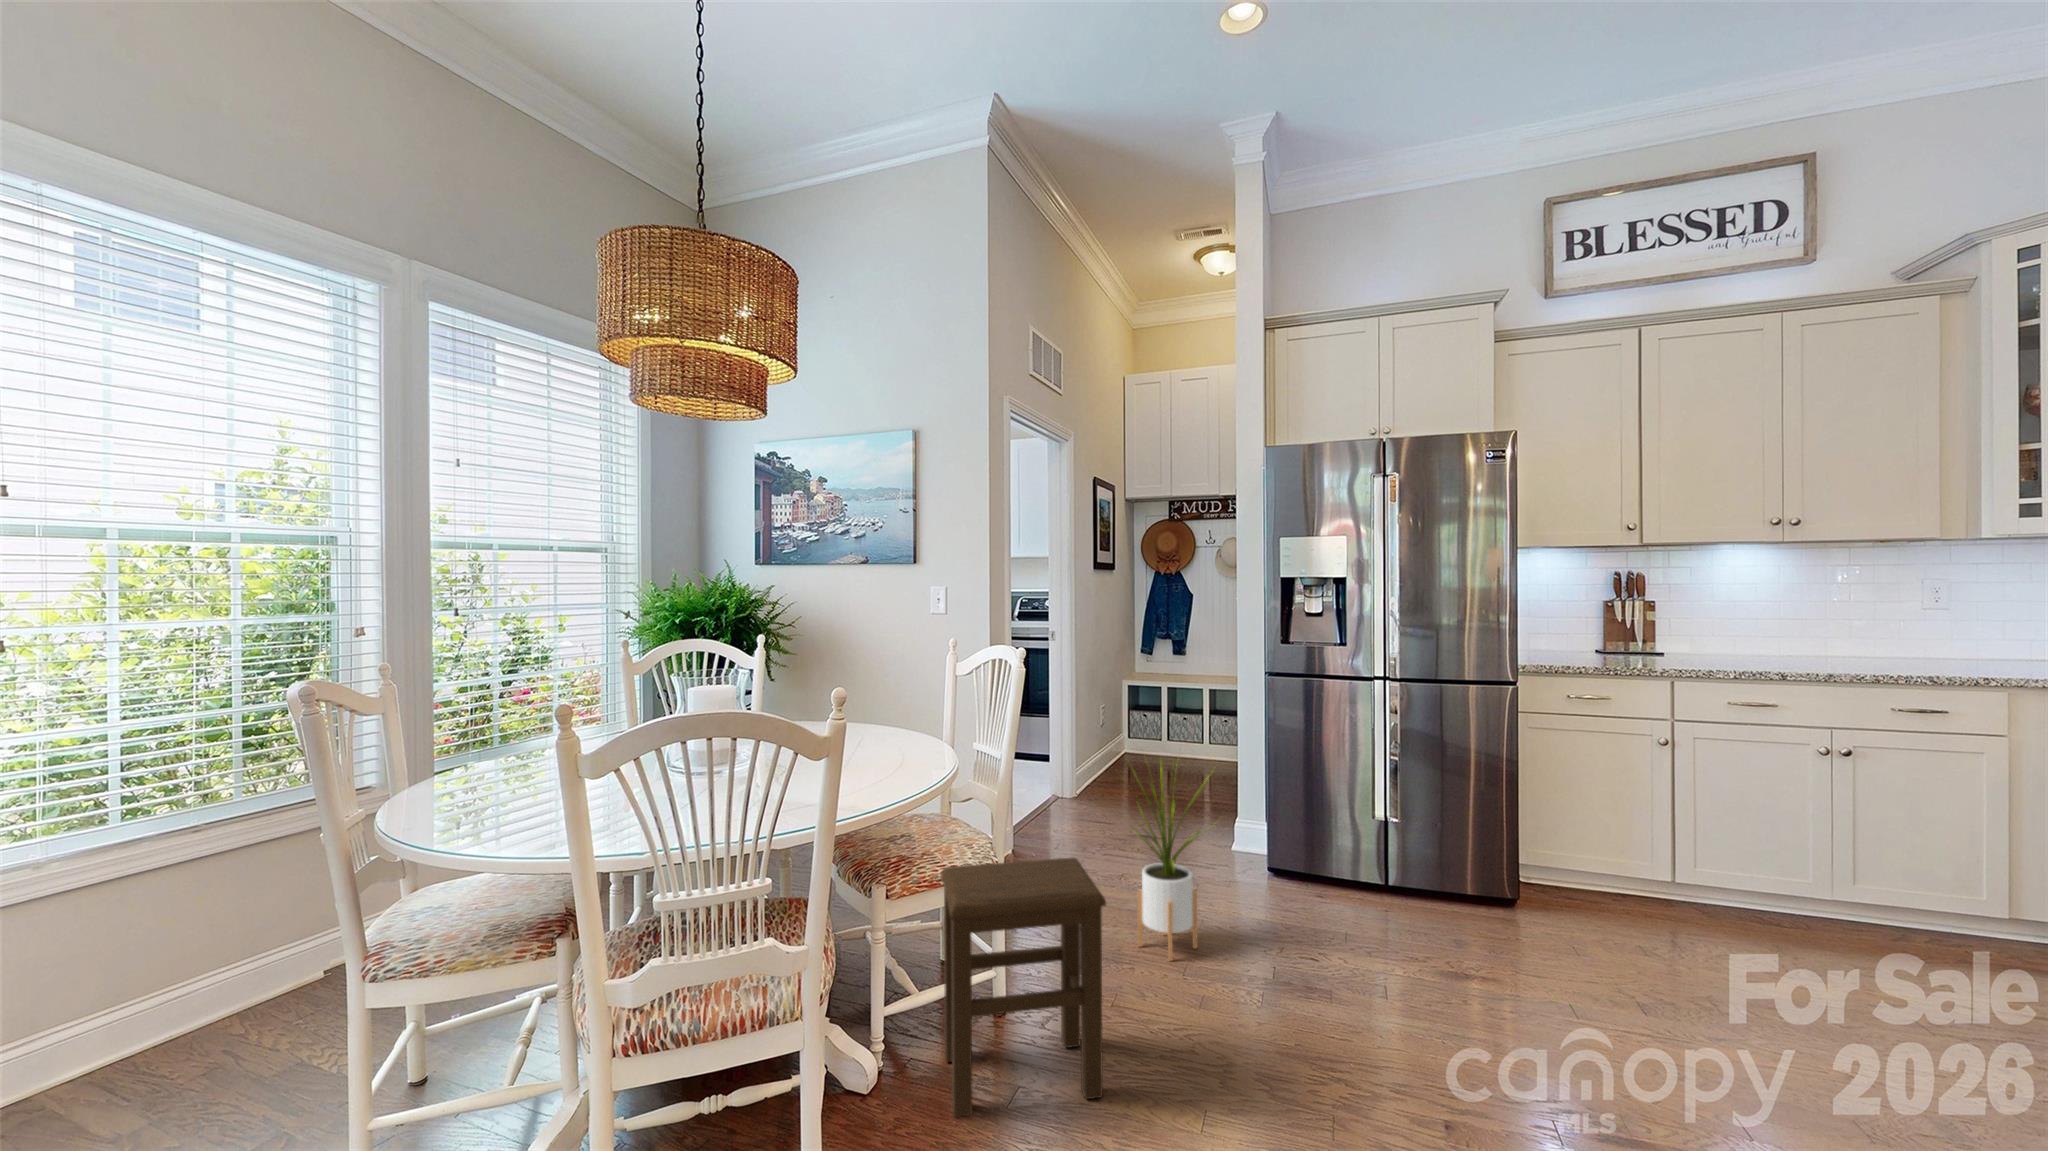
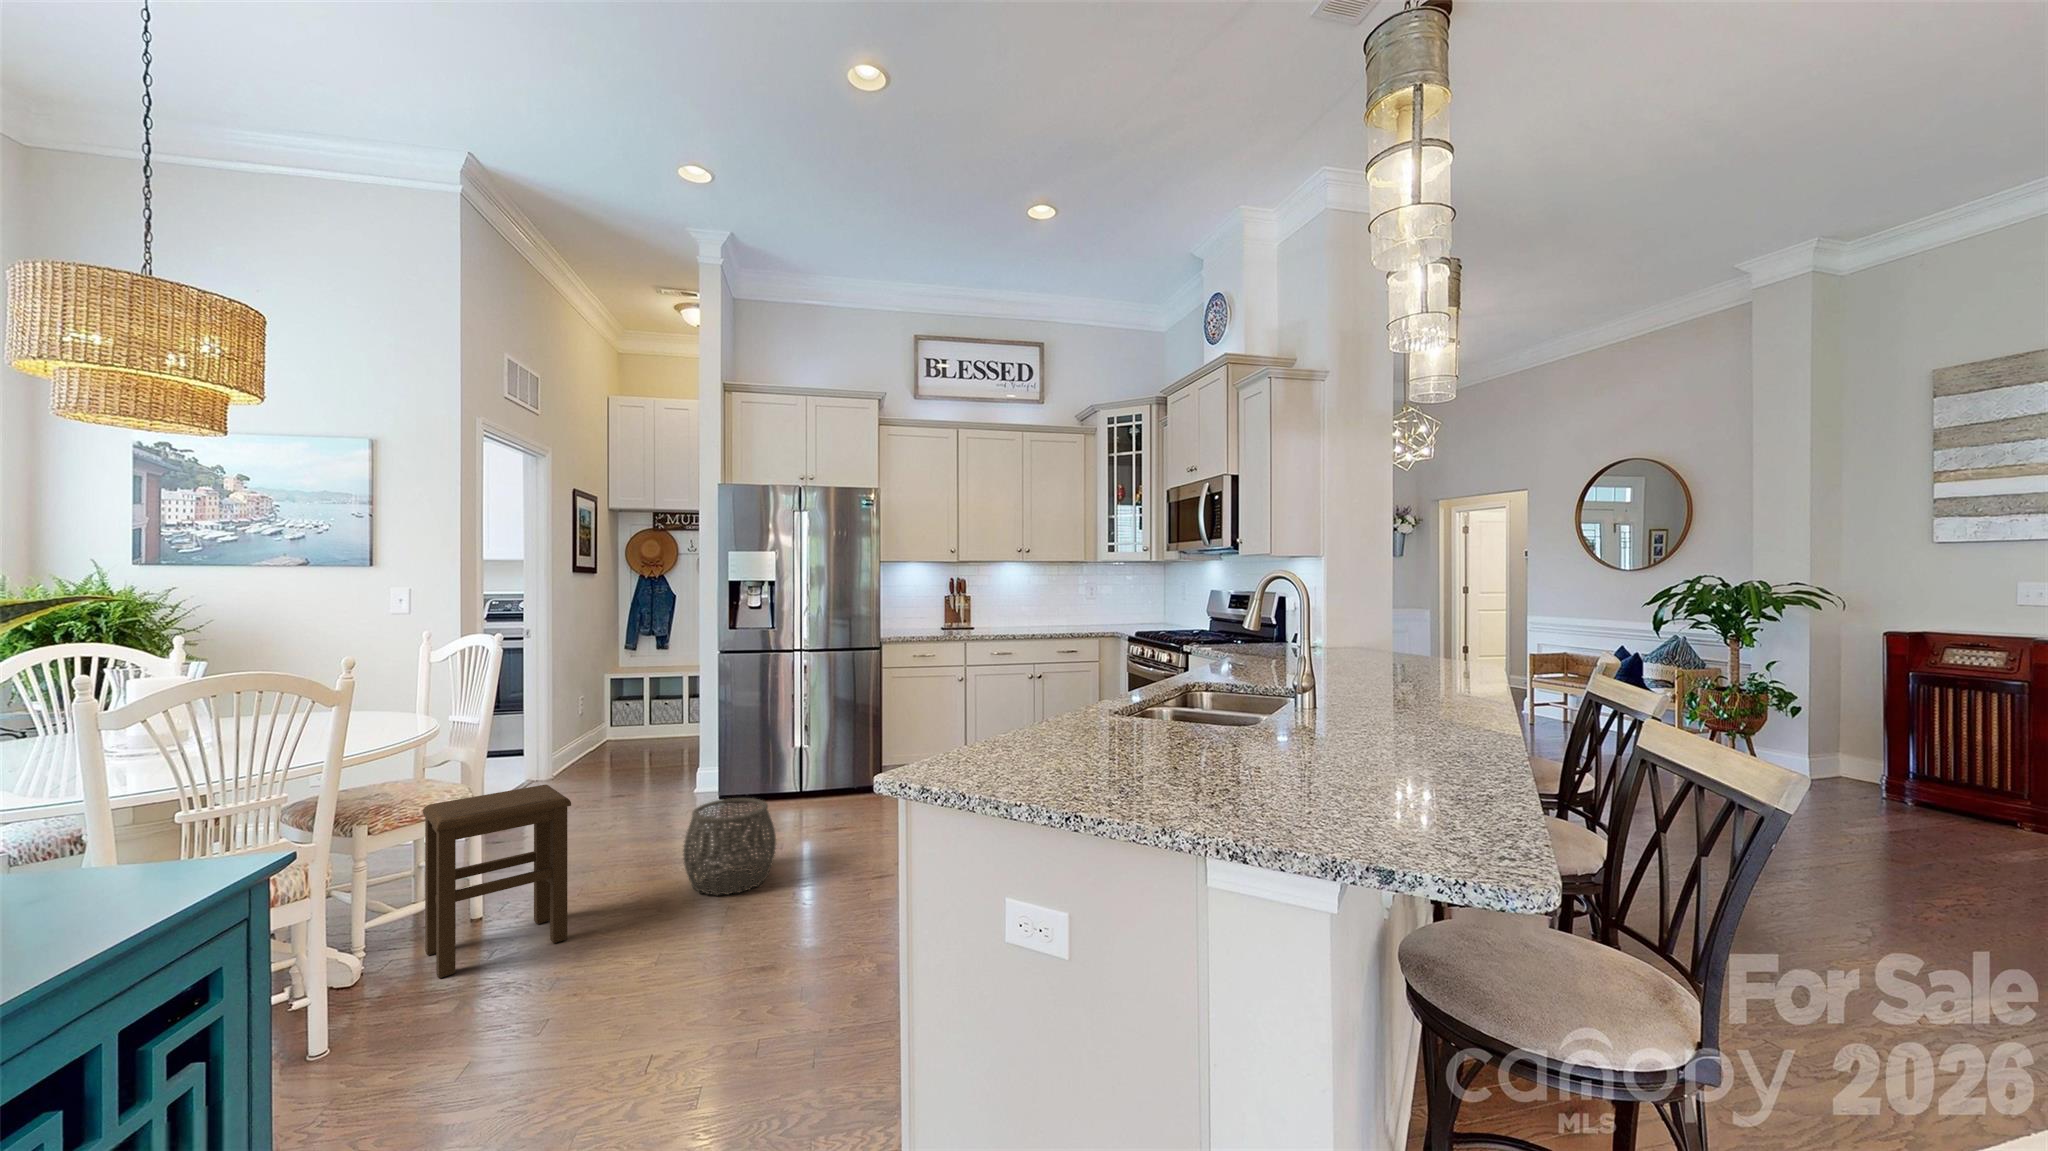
house plant: present [1134,755,1215,961] -> none [585,706,674,863]
woven basket: none [1248,910,1394,1083] -> present [683,798,776,895]

